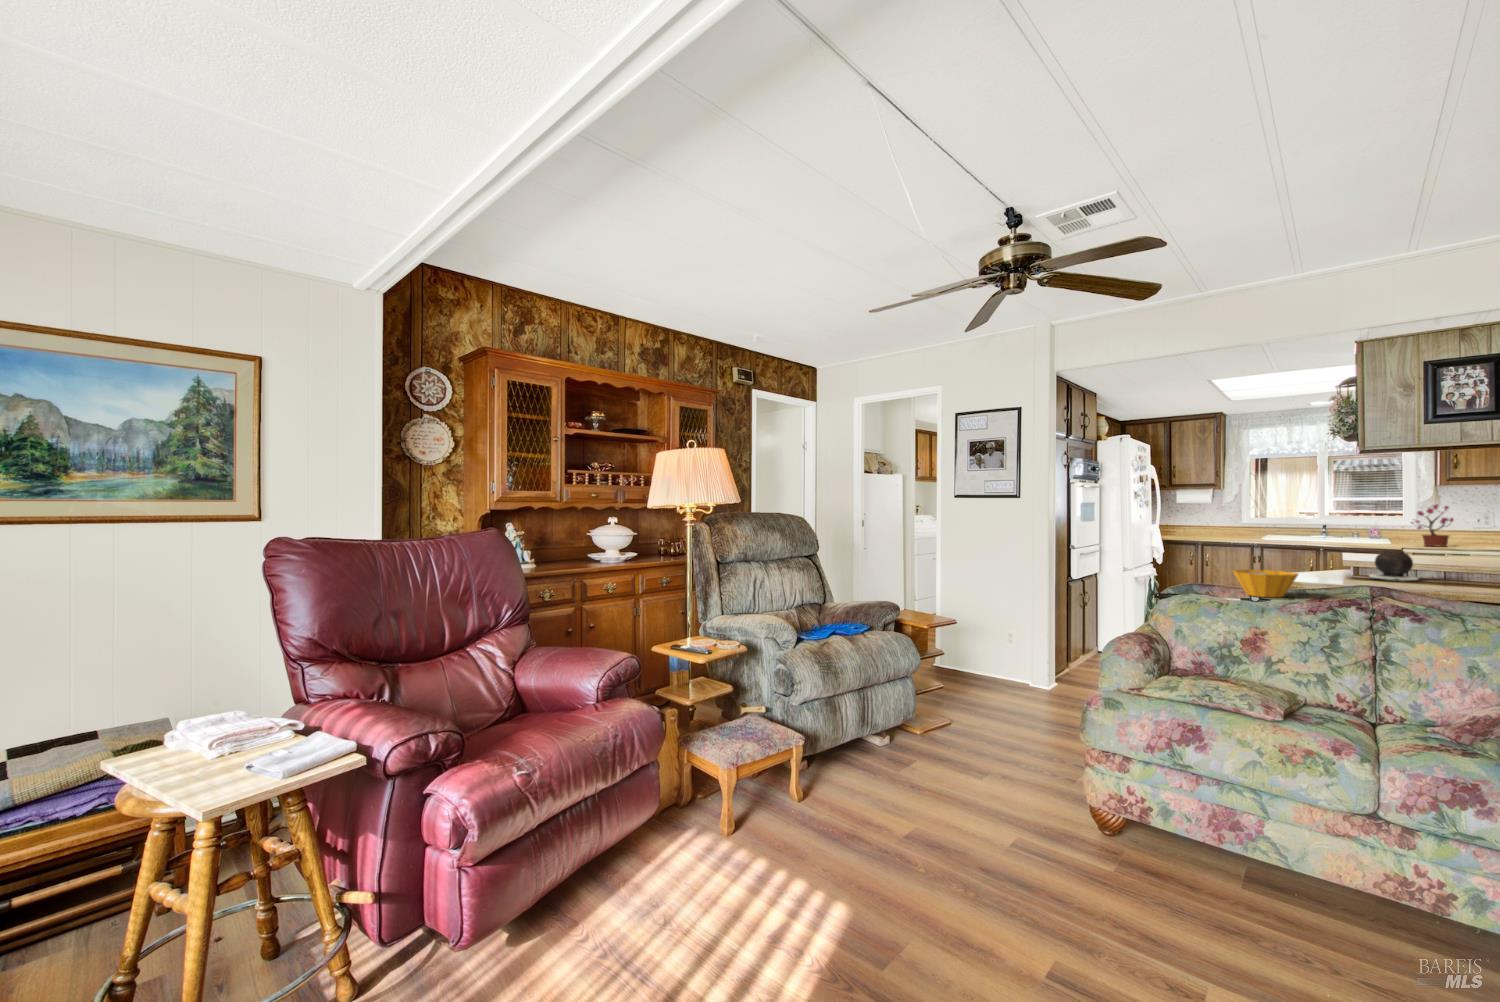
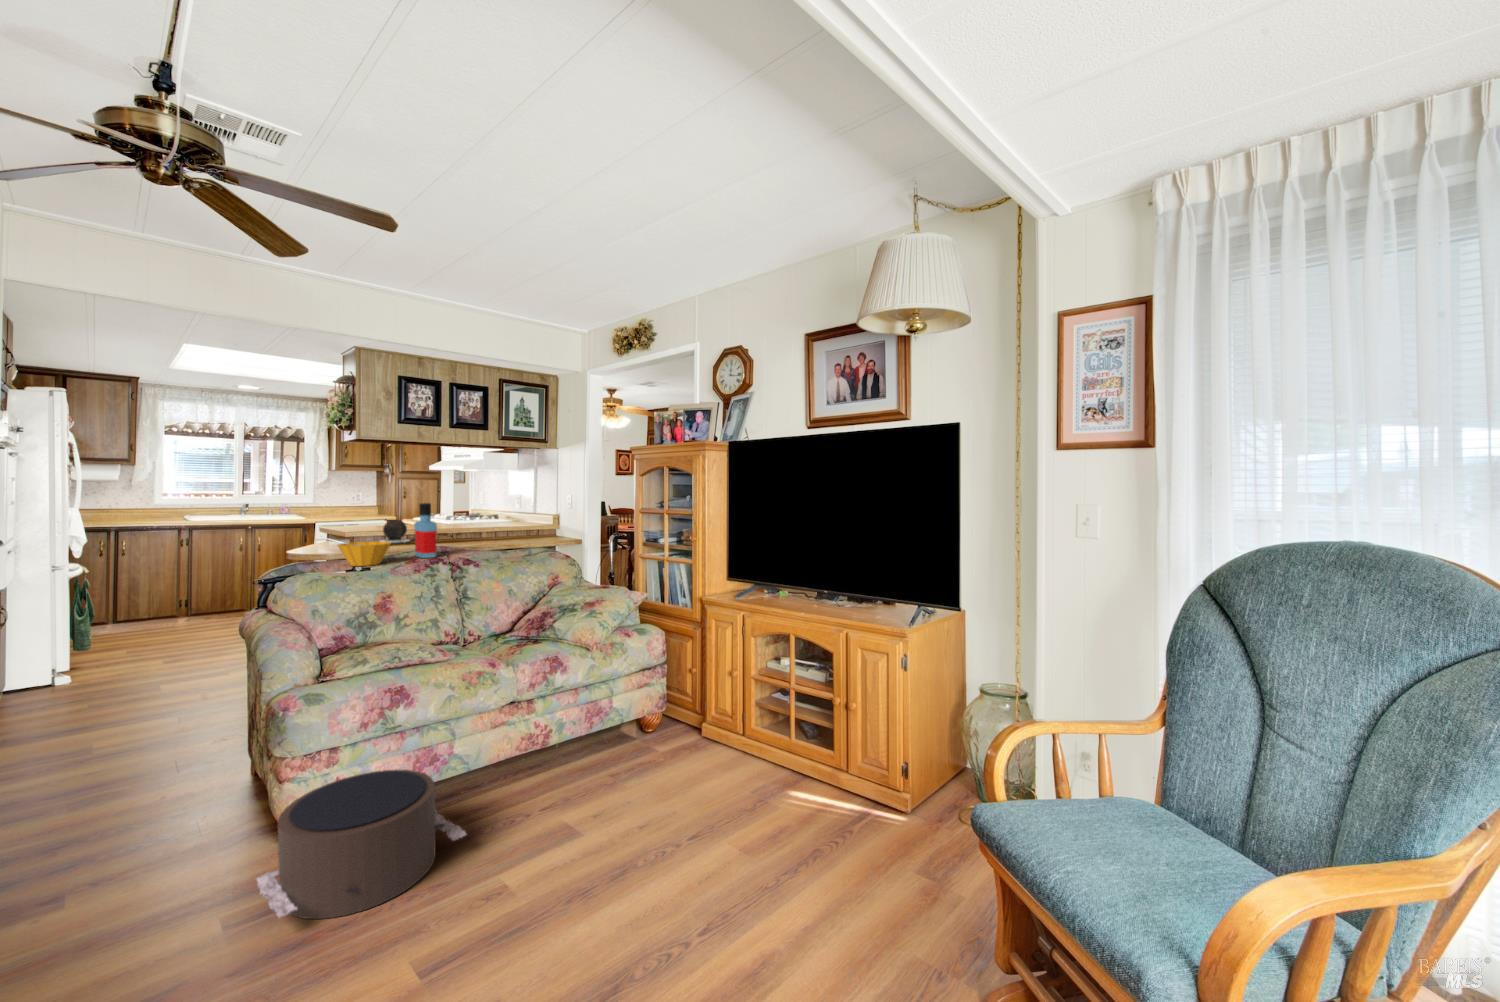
potted plant: present [1411,504,1453,547] -> none [316,486,346,519]
bottle: none [1348,530,1372,601] -> present [414,503,437,558]
pouf: none [1017,780,1205,918] -> present [256,770,466,919]

